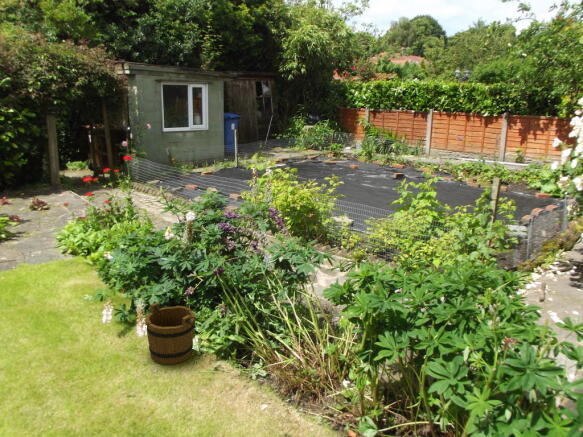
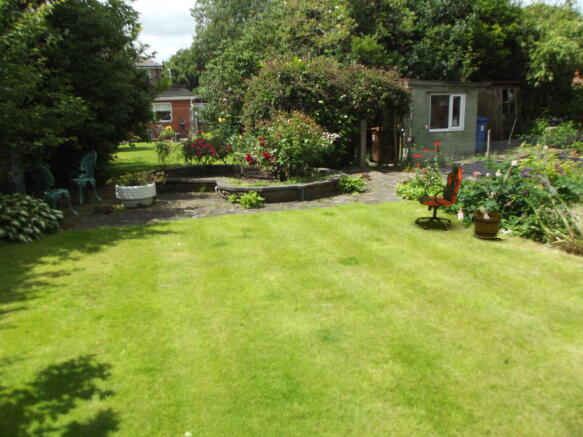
chair: none [48,219,124,351] -> present [415,165,462,230]

